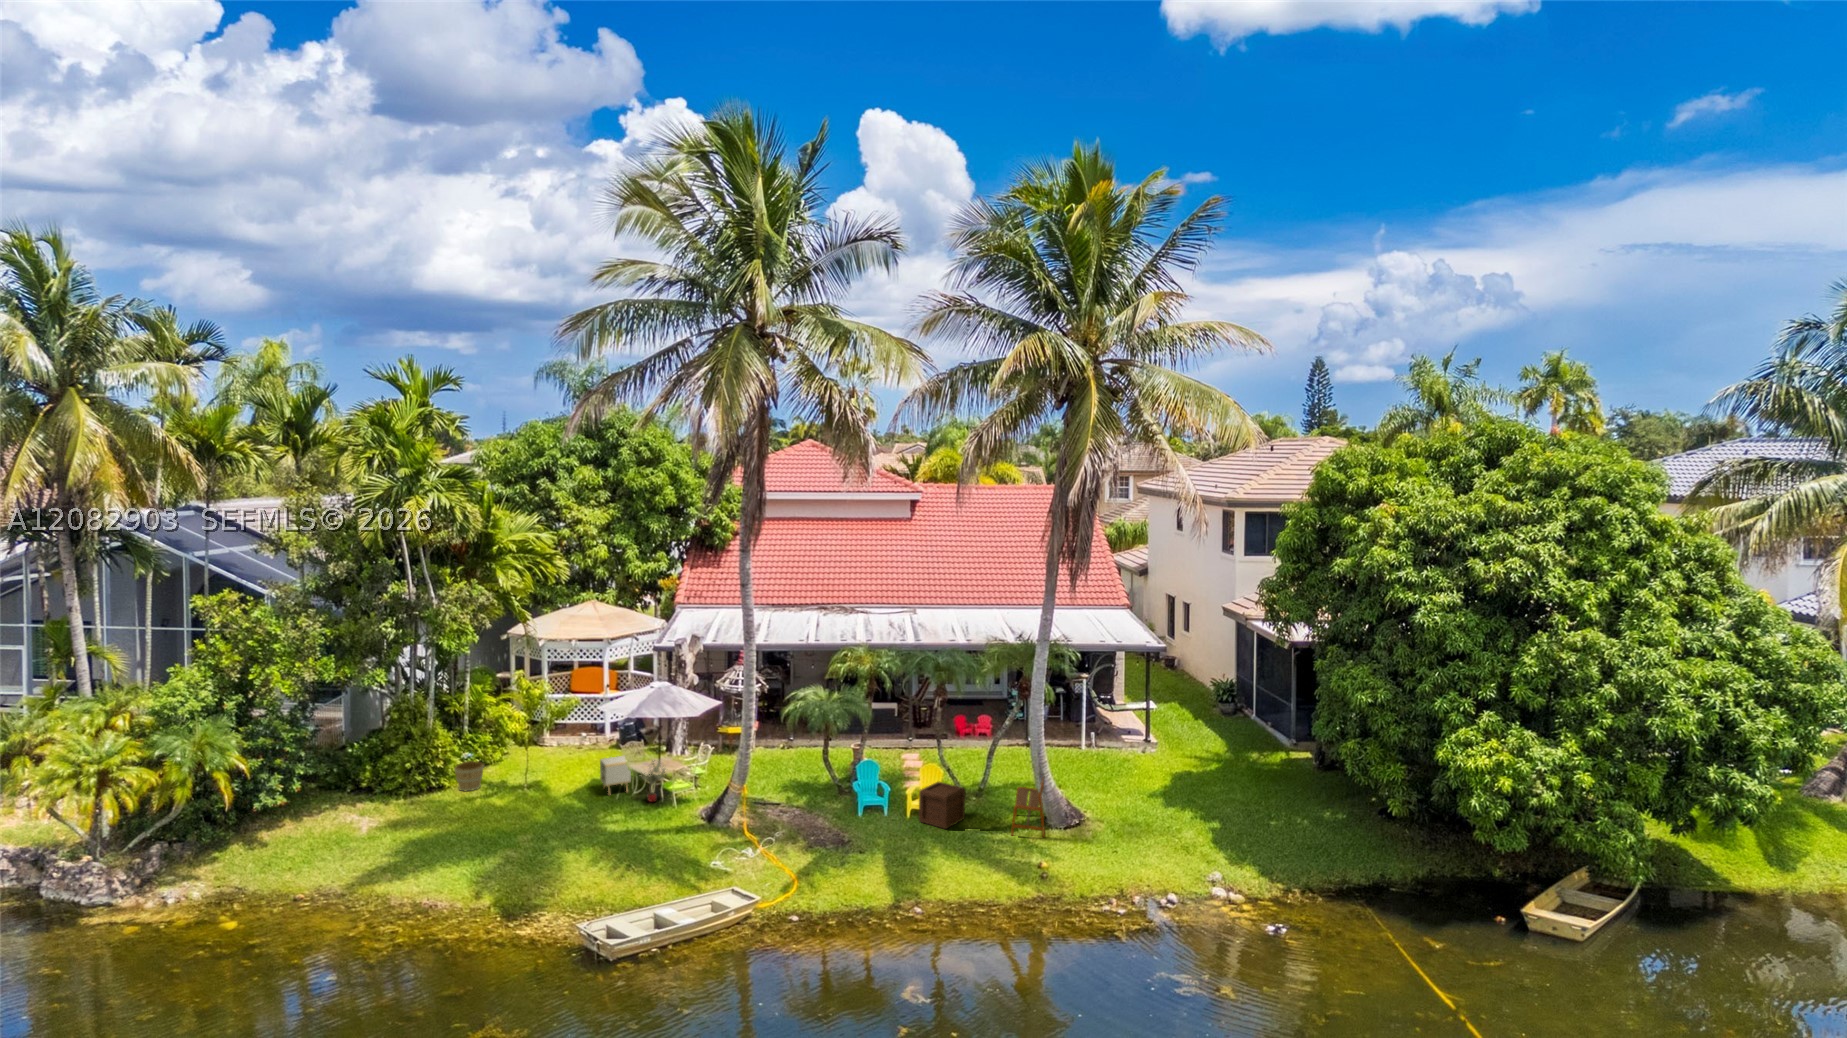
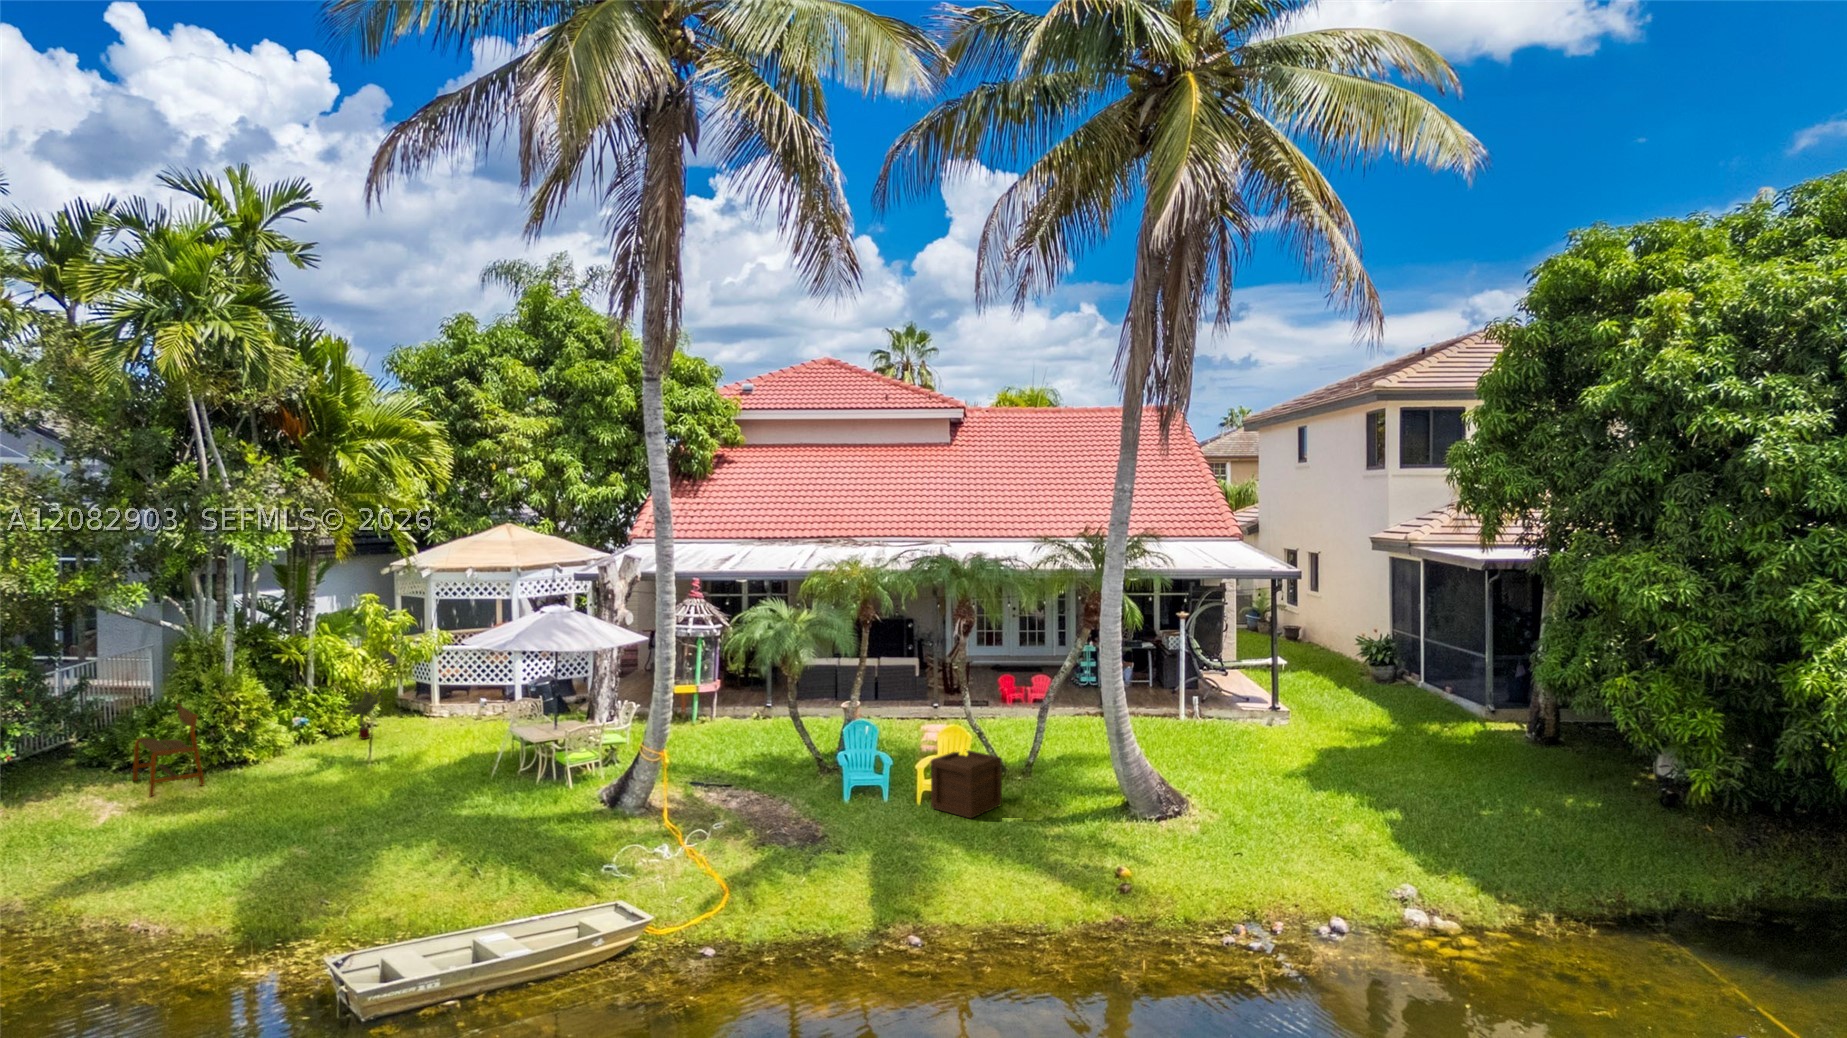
side table: present [600,756,631,794] -> none [482,718,523,773]
potted tree: present [641,760,665,802] -> present [344,686,384,739]
wooden bucket: present [454,761,485,791] -> none [280,726,325,767]
bench: present [1011,778,1045,837] -> present [133,704,205,796]

